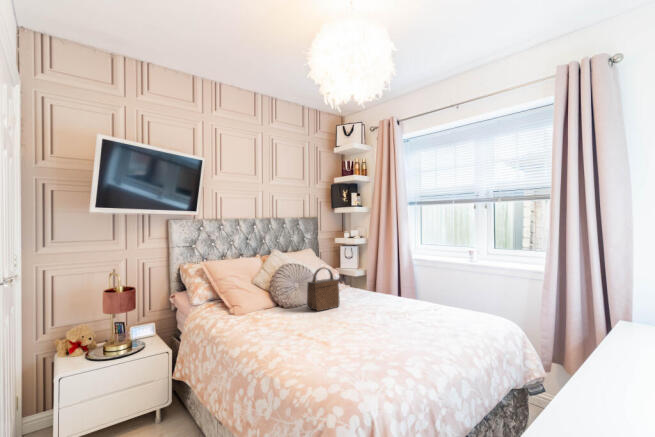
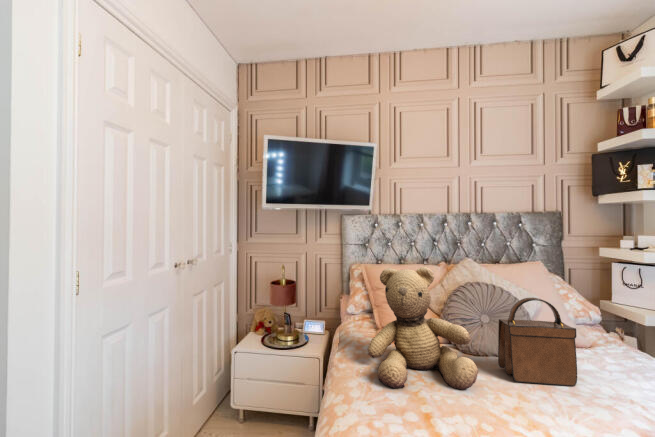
teddy bear: none [241,257,305,330] -> present [368,267,478,390]

